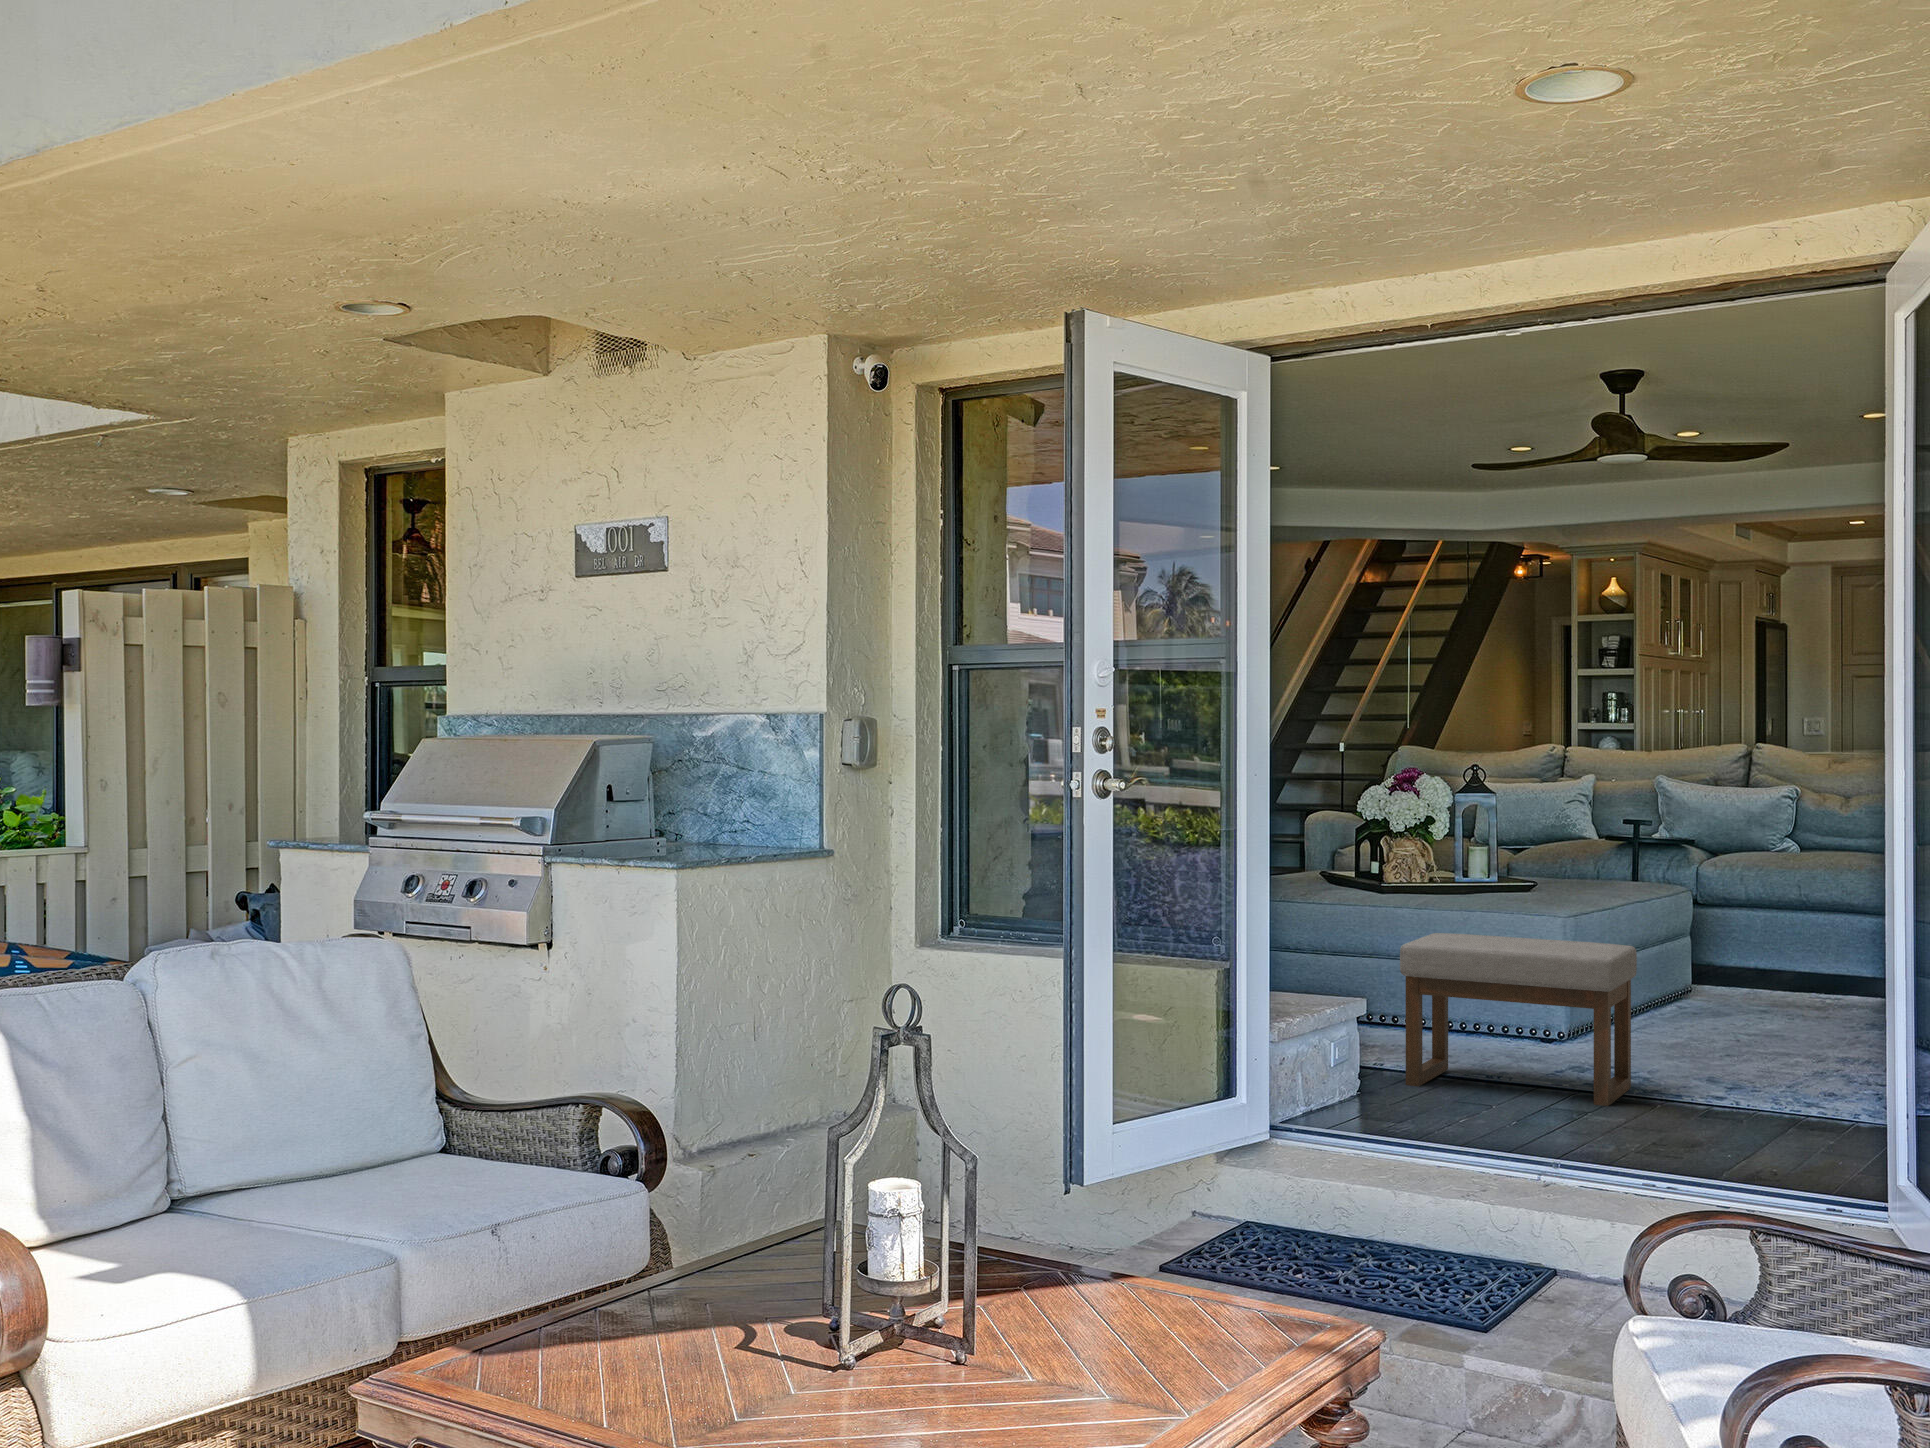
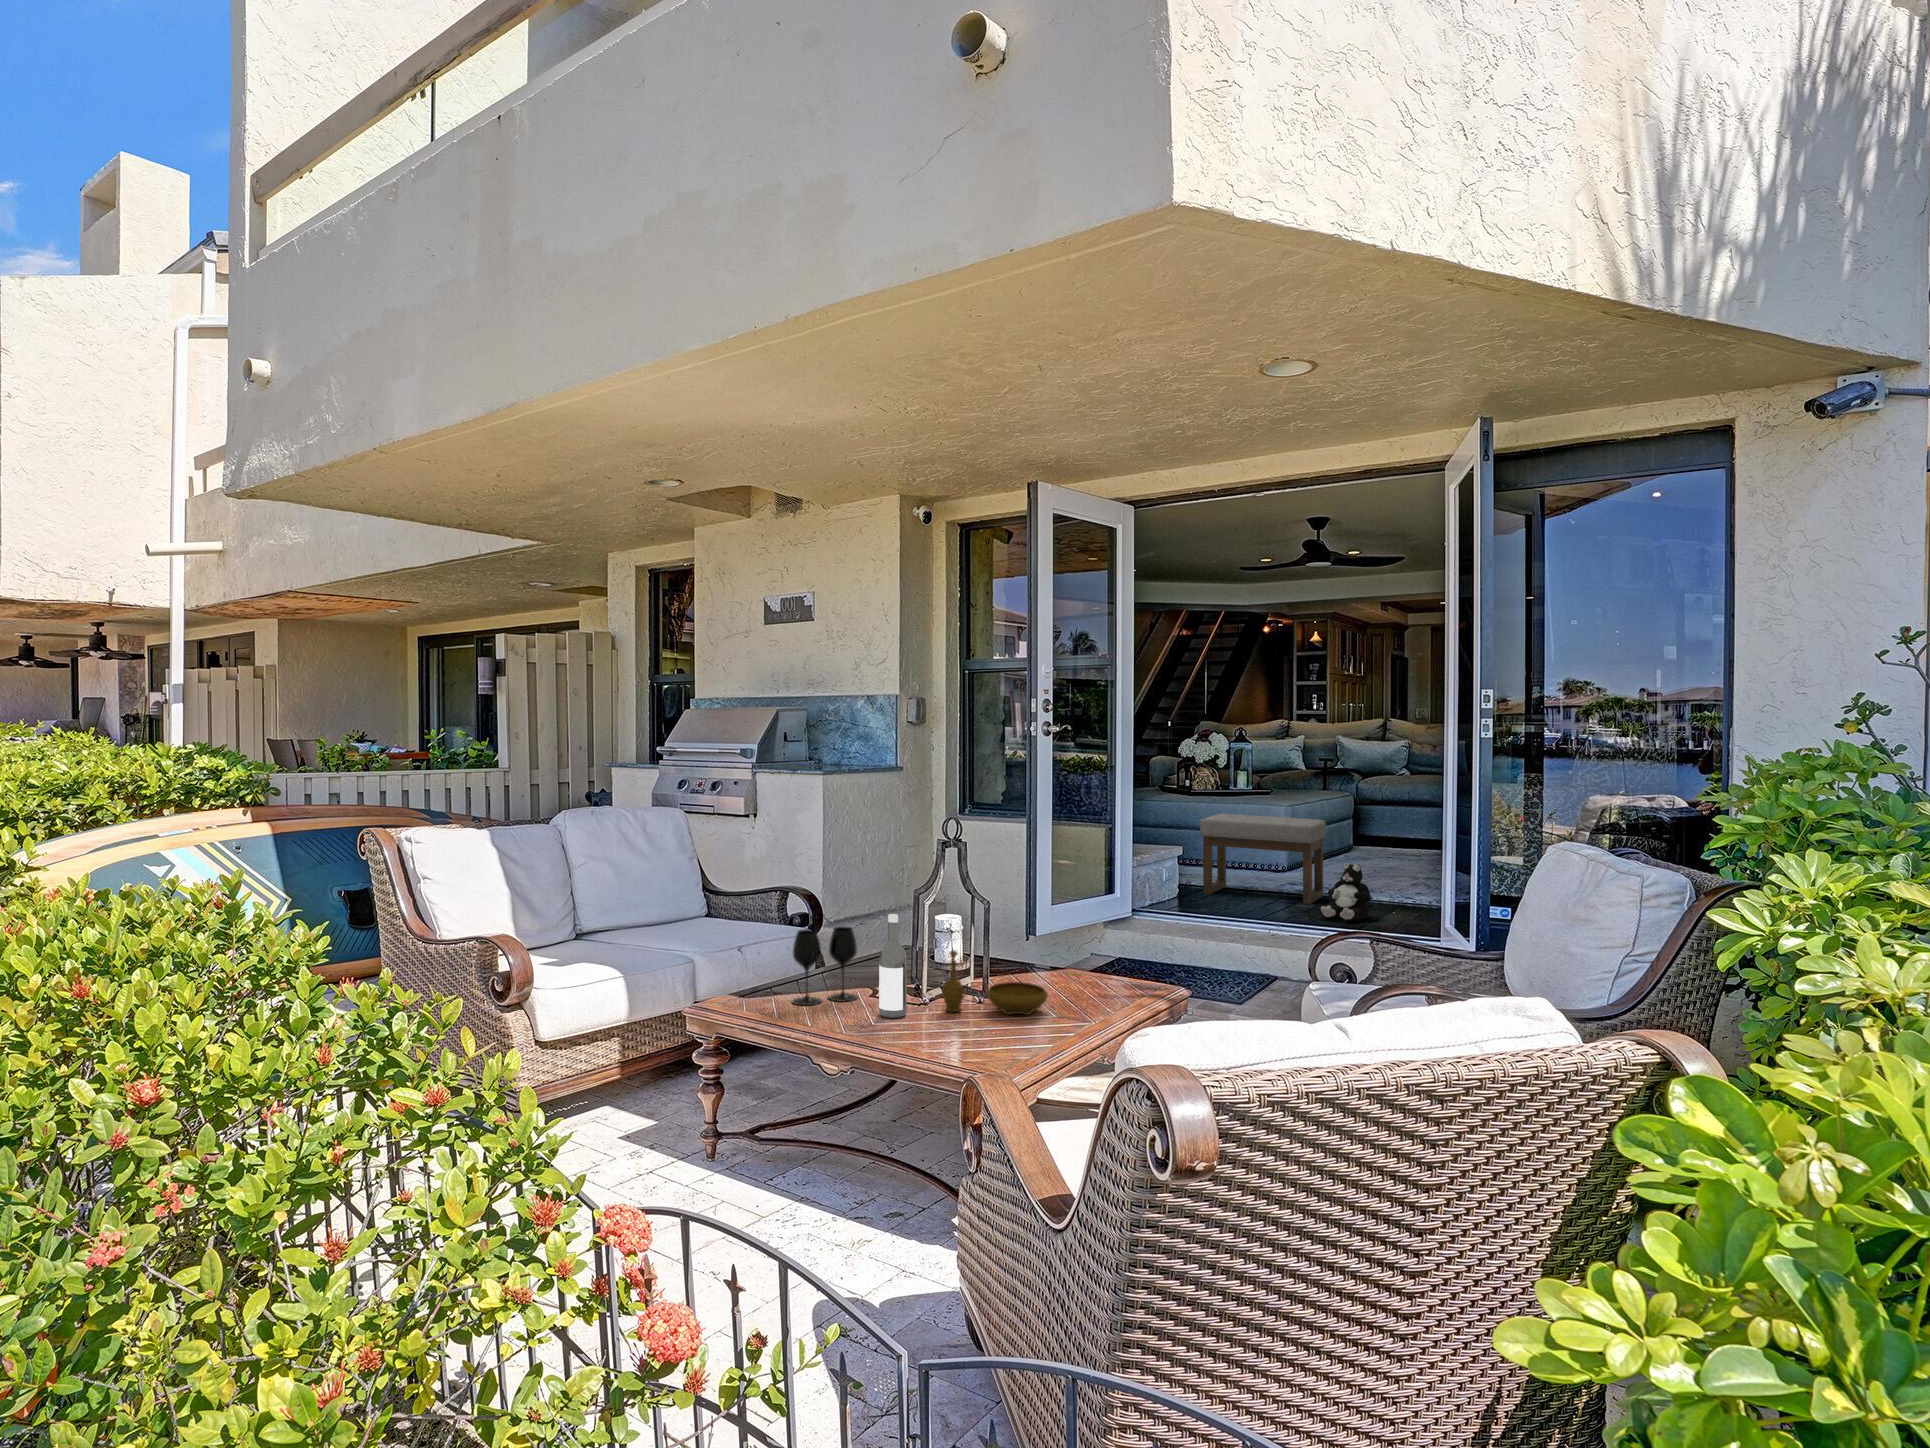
plush toy: none [1628,1031,1724,1143] -> present [1321,862,1371,921]
wine bottle: none [748,1189,804,1402] -> present [879,914,907,1018]
wine glass: none [575,1207,710,1371] -> present [792,927,857,1005]
decorative bowl: none [878,1259,1092,1393] -> present [943,950,1048,1015]

